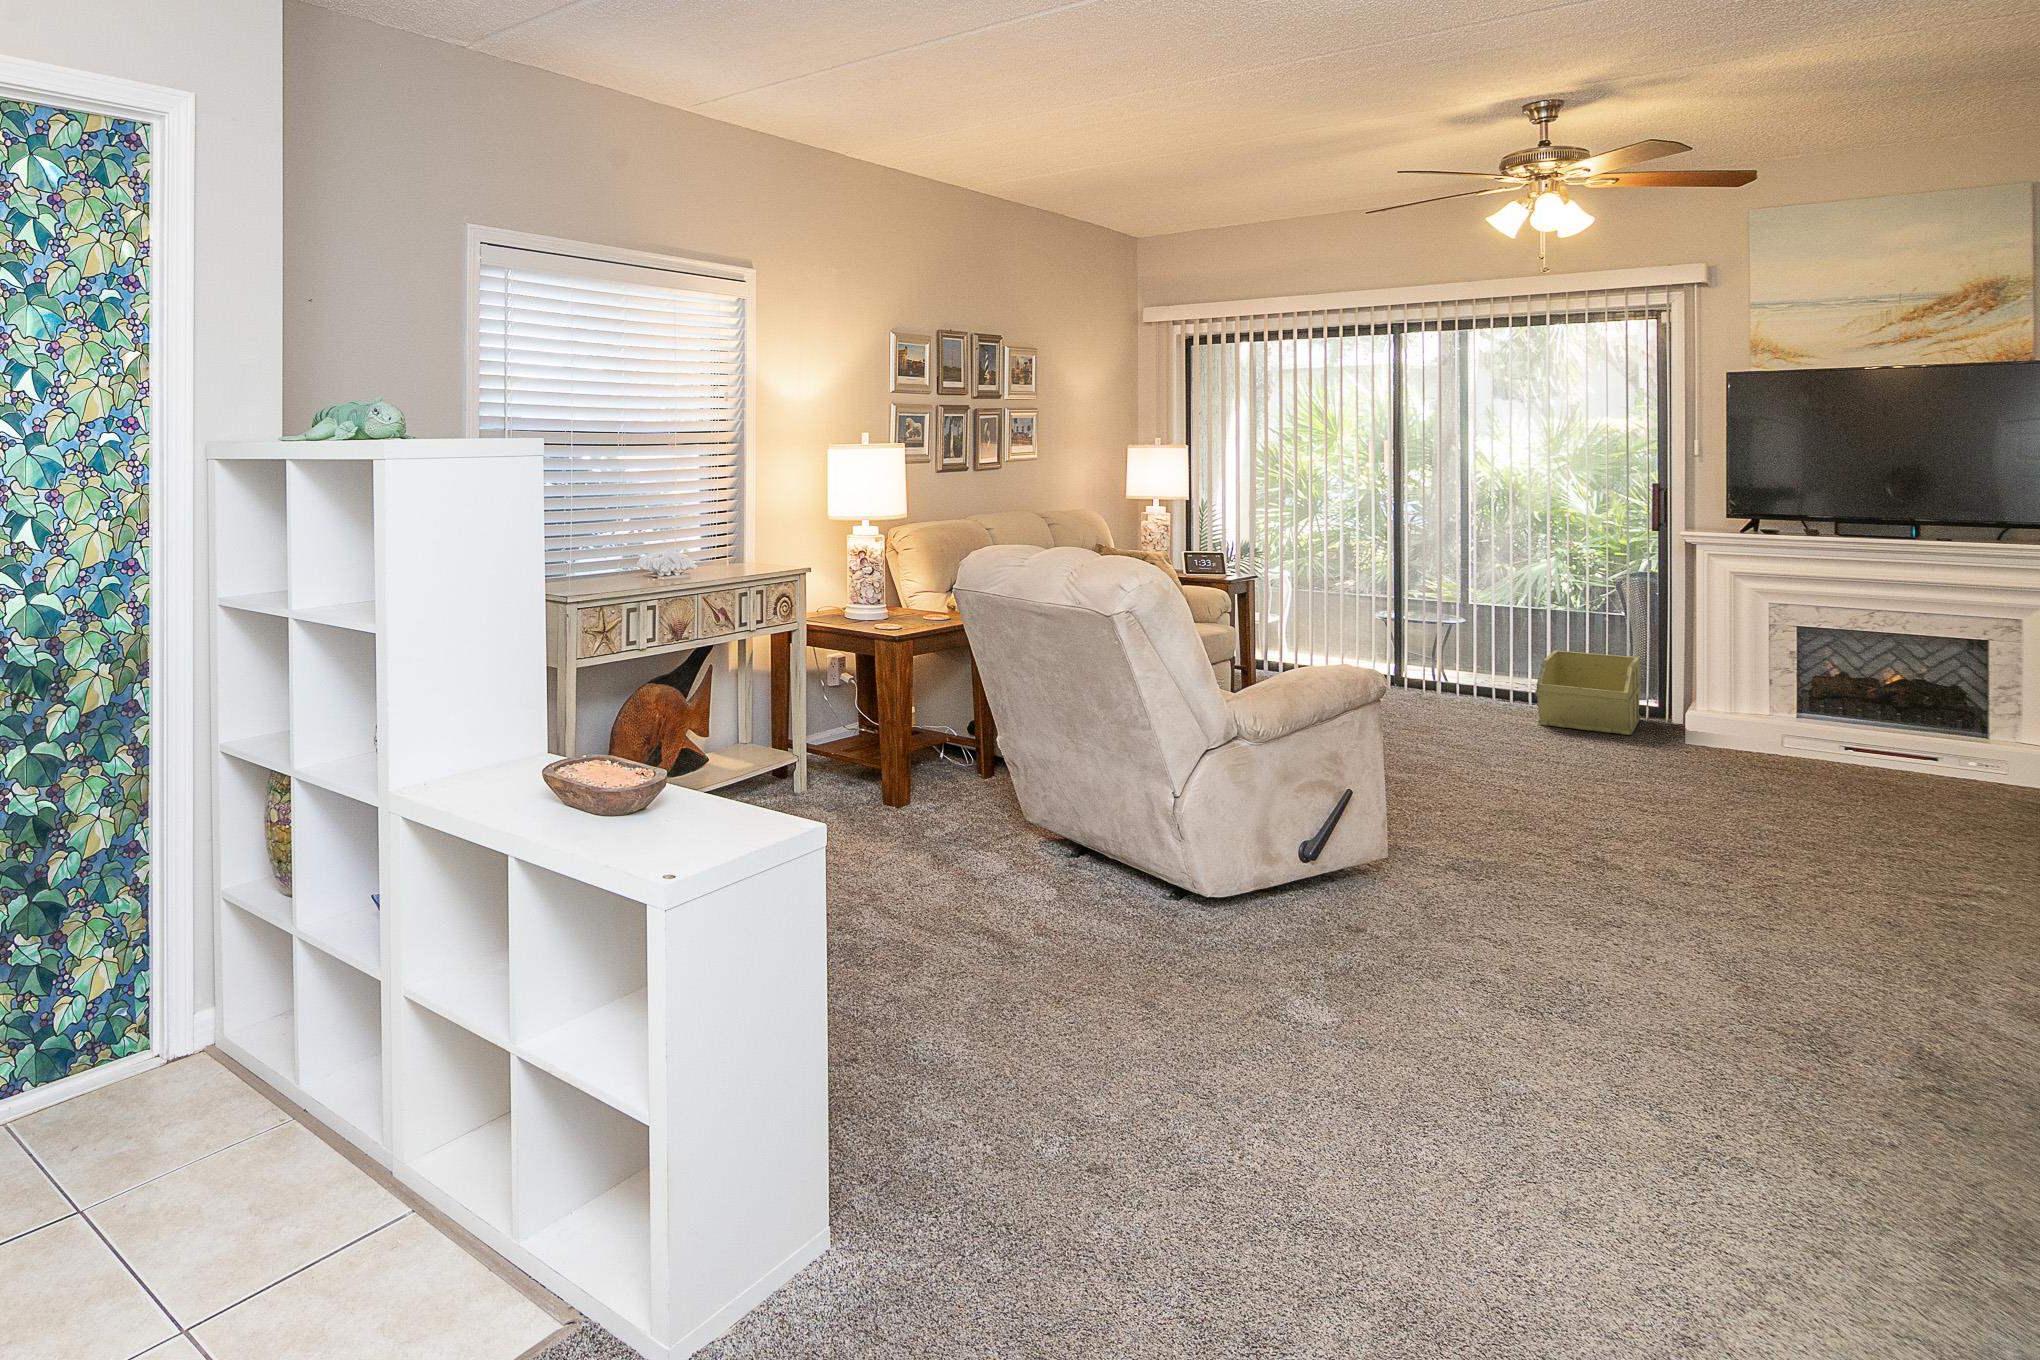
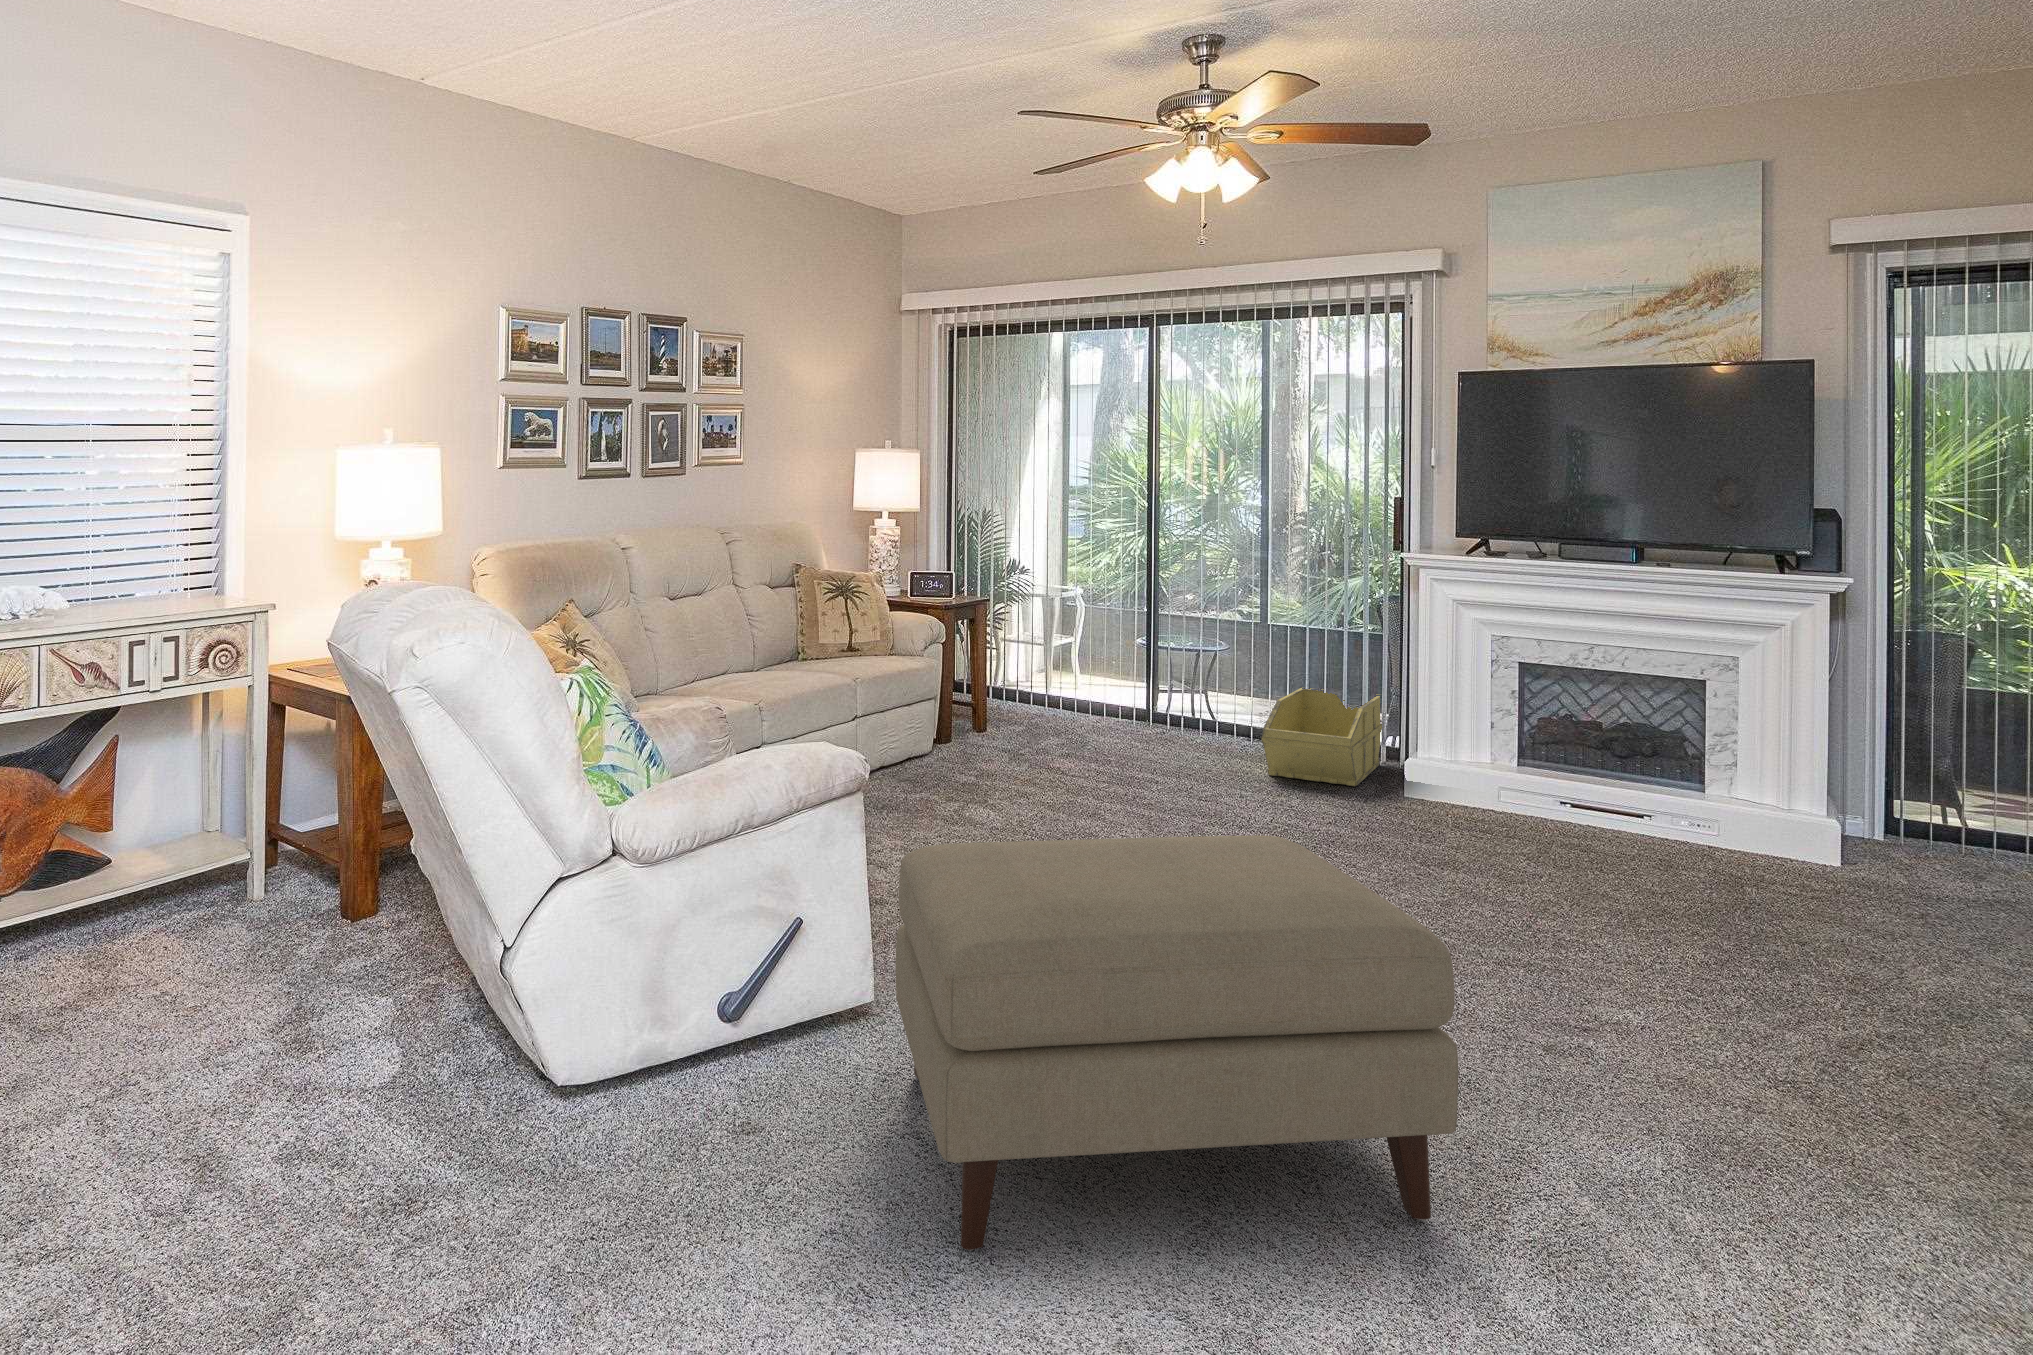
ottoman: none [1419,741,1907,984] -> present [896,835,1458,1251]

